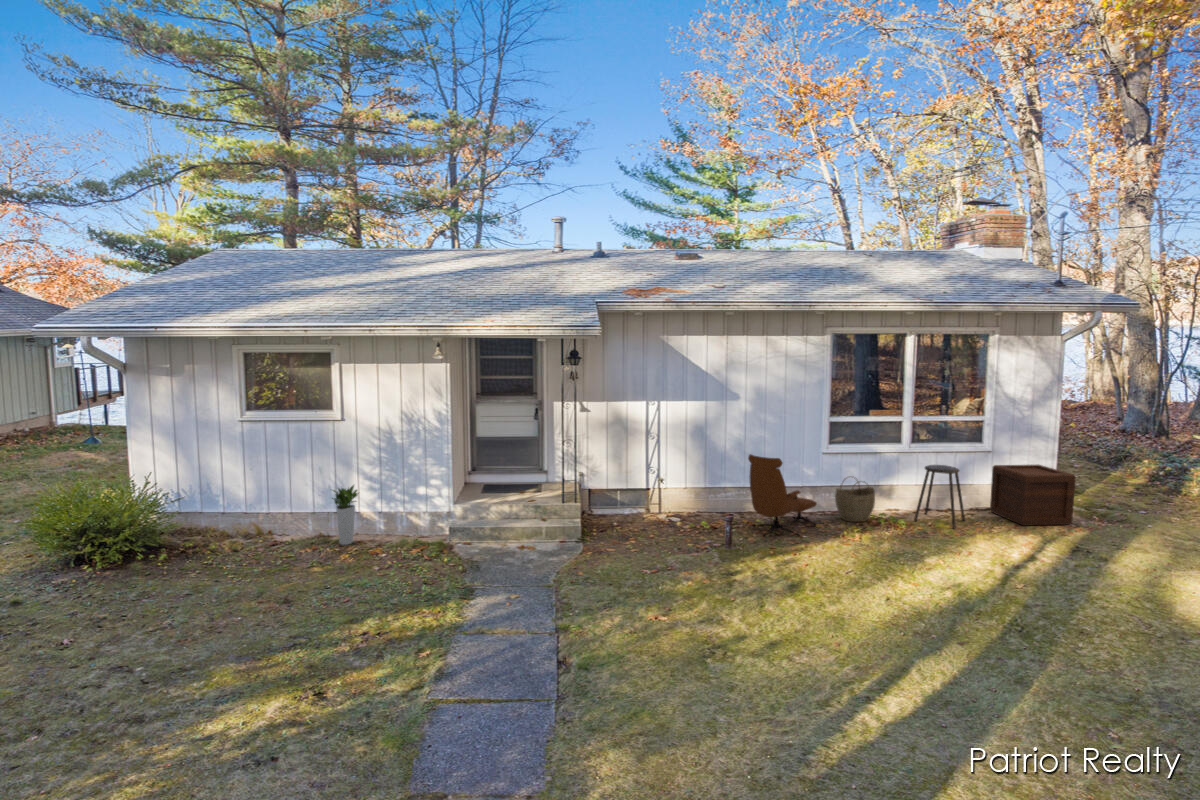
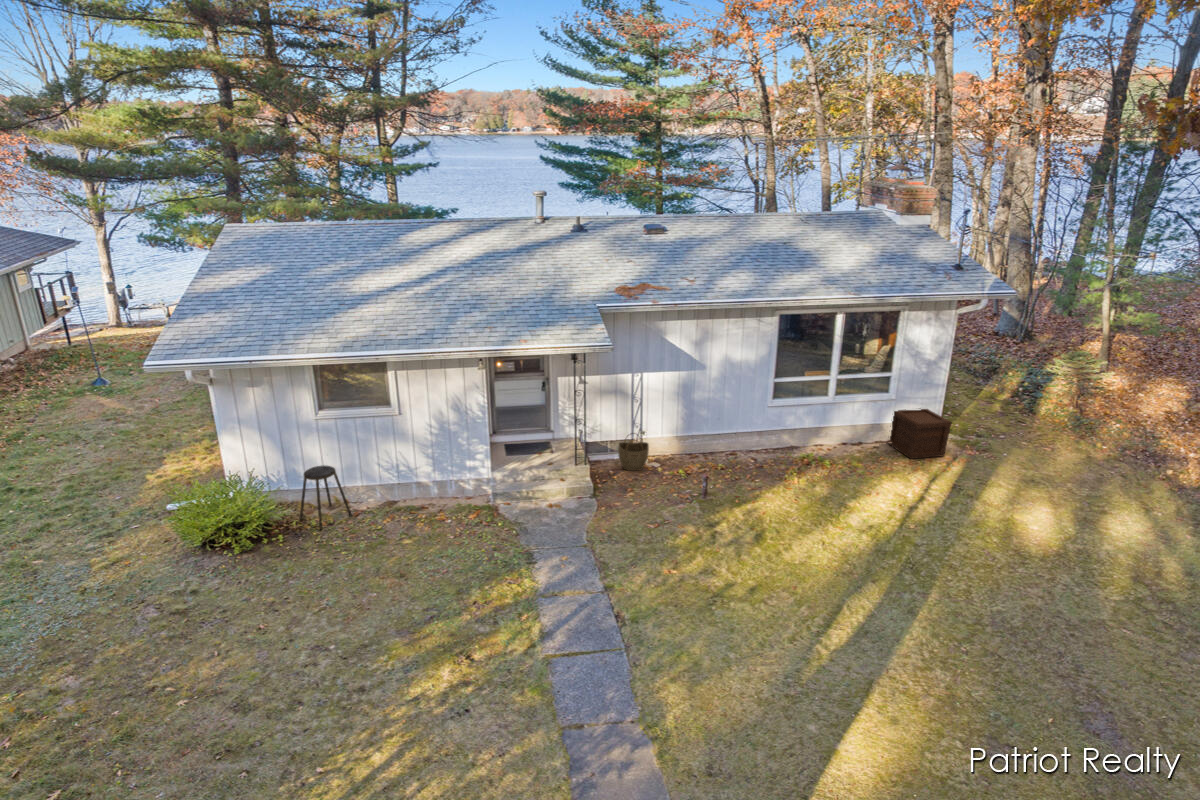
lounge chair: present [748,454,817,536] -> none [718,420,764,481]
stool: present [914,465,965,528] -> present [300,465,352,530]
woven basket: present [835,481,875,522] -> present [618,433,649,471]
planter: present [332,485,359,545] -> none [383,459,408,508]

